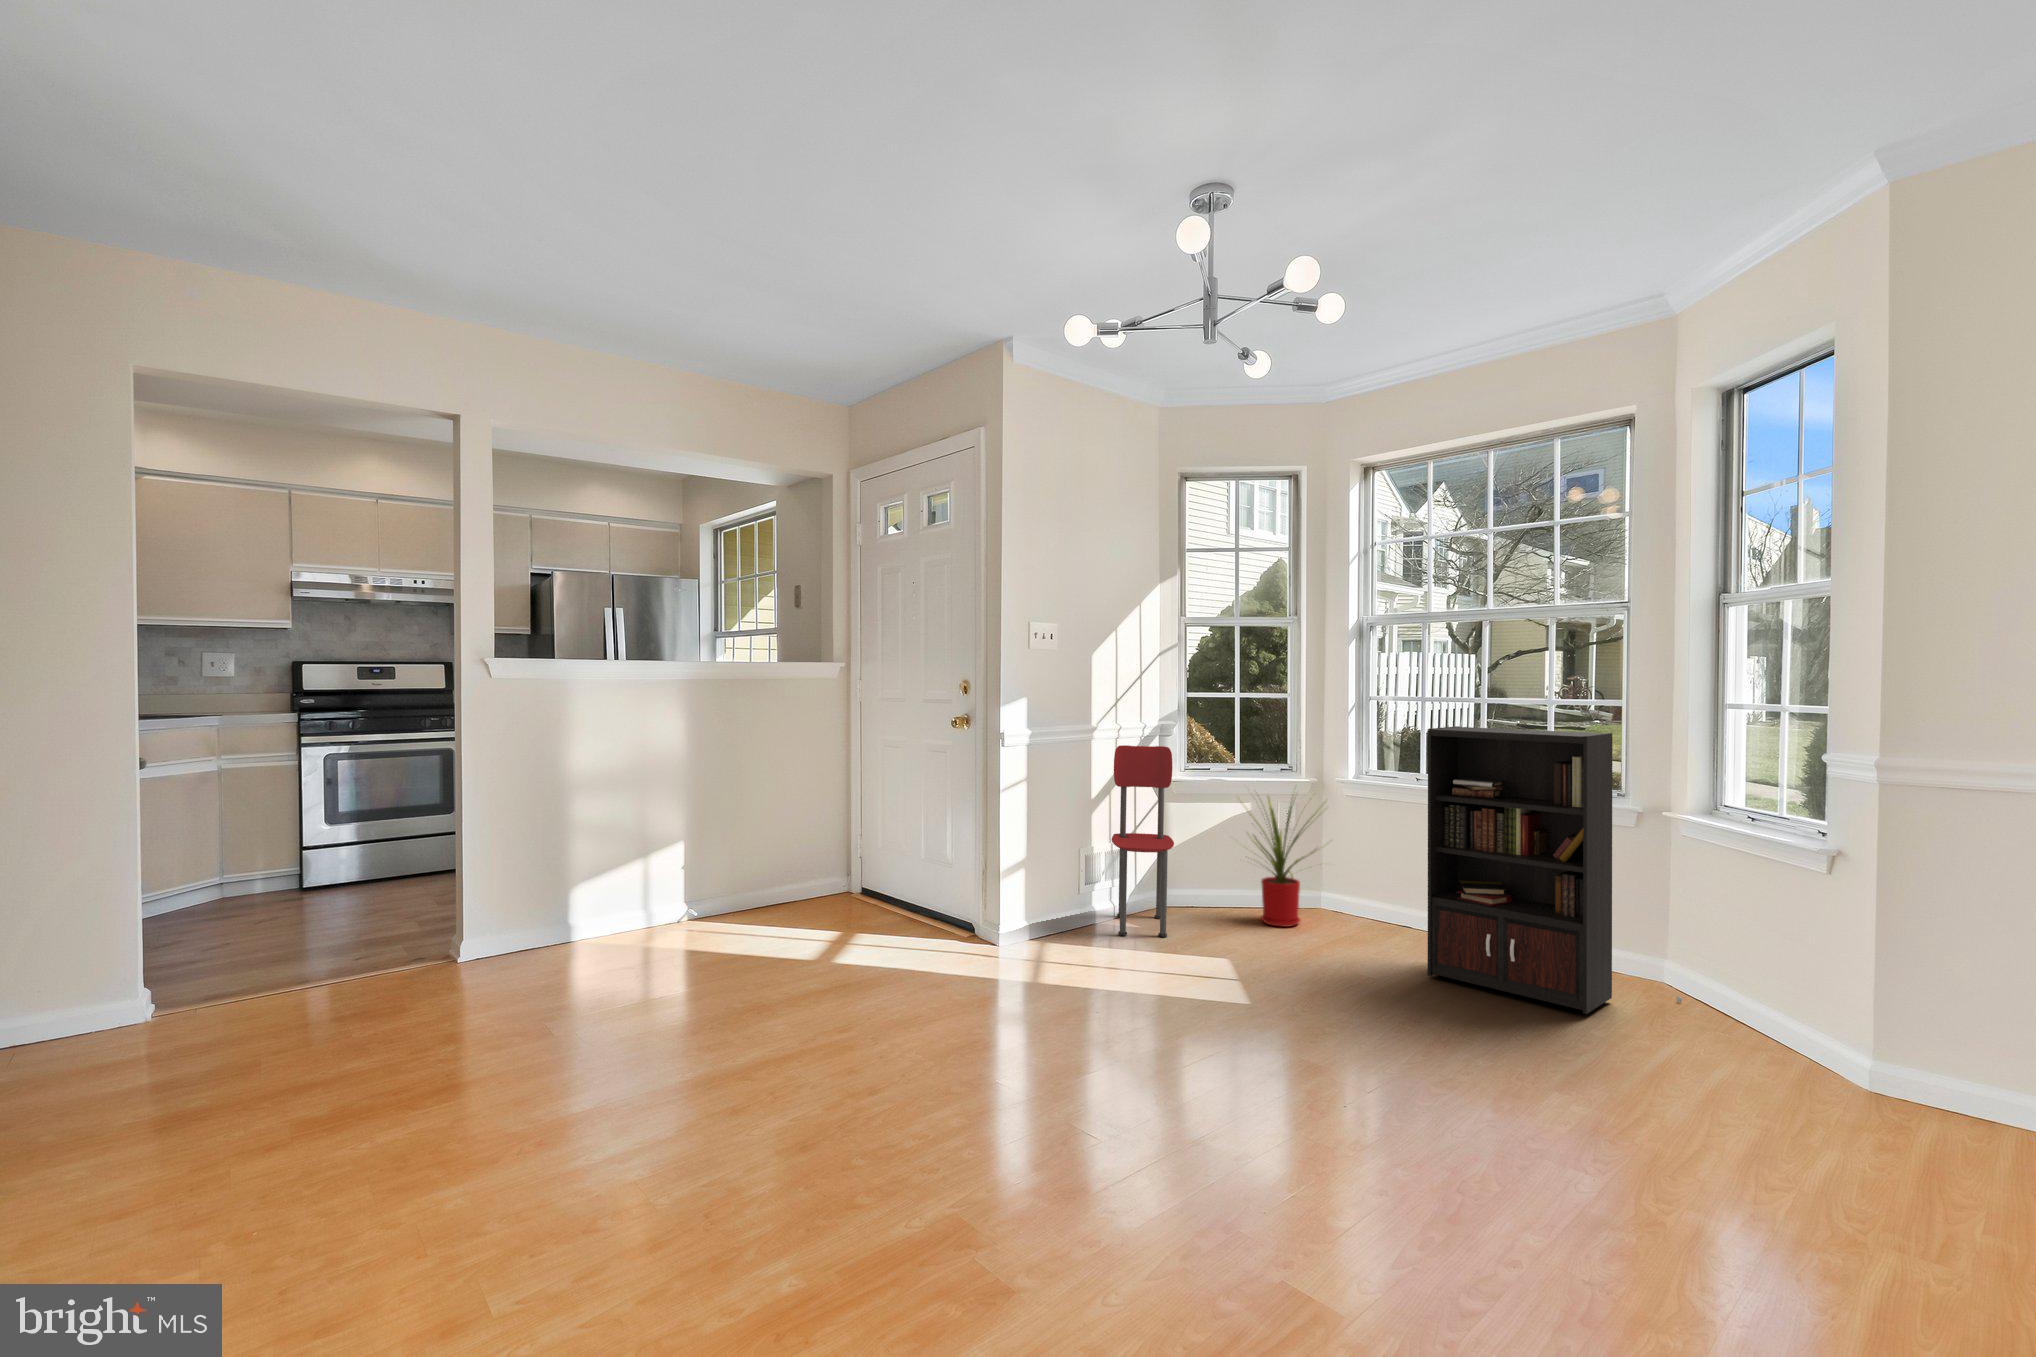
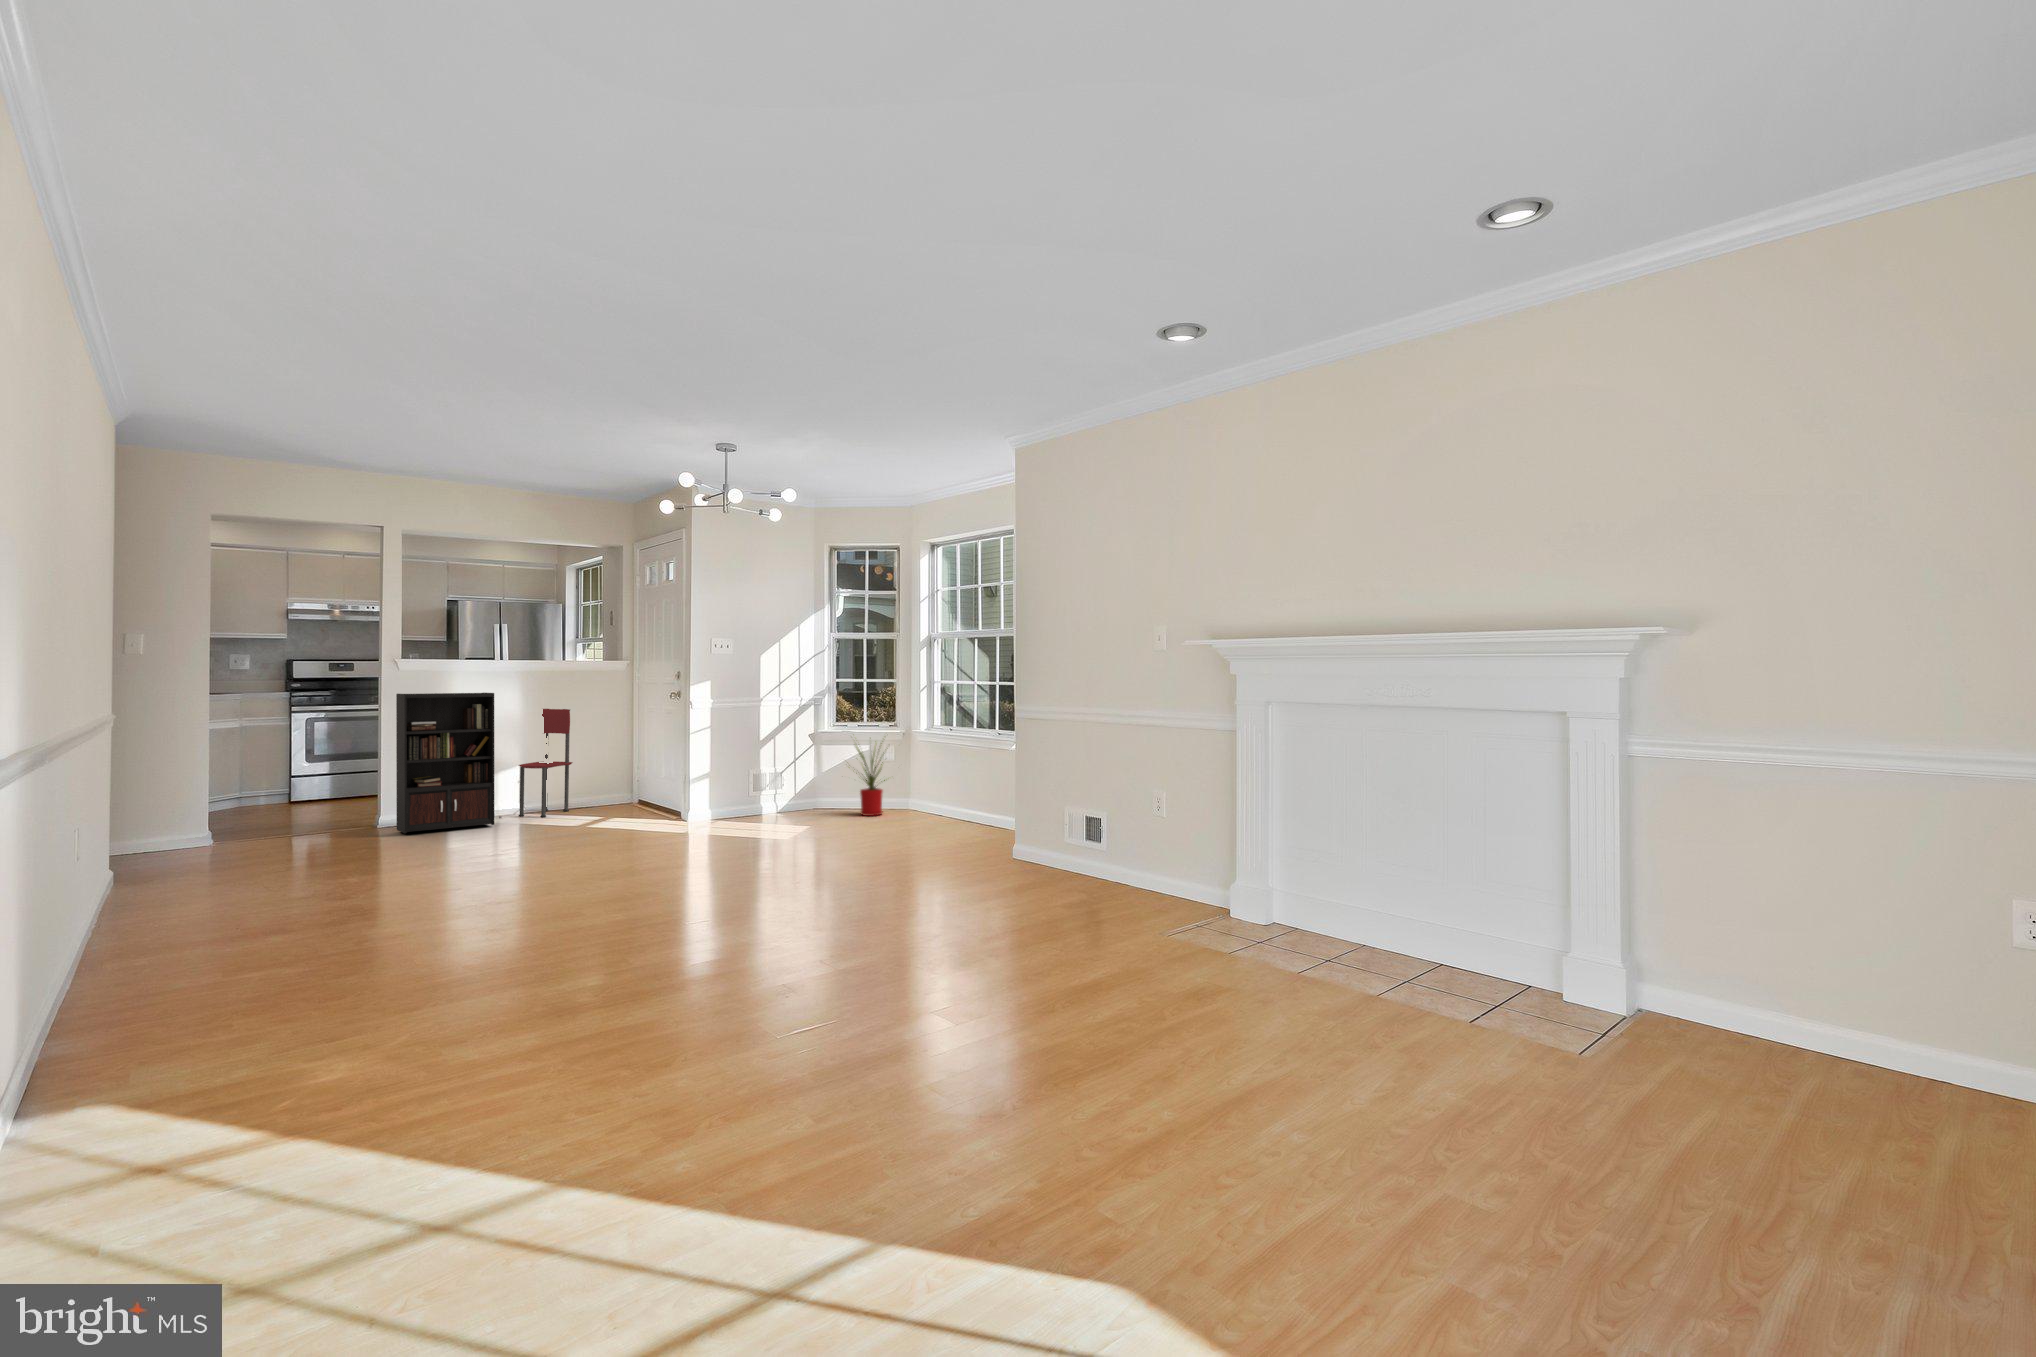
bookcase: present [1428,726,1682,1014] -> present [396,693,502,833]
dining chair: present [1112,745,1174,937] -> present [519,709,572,817]

